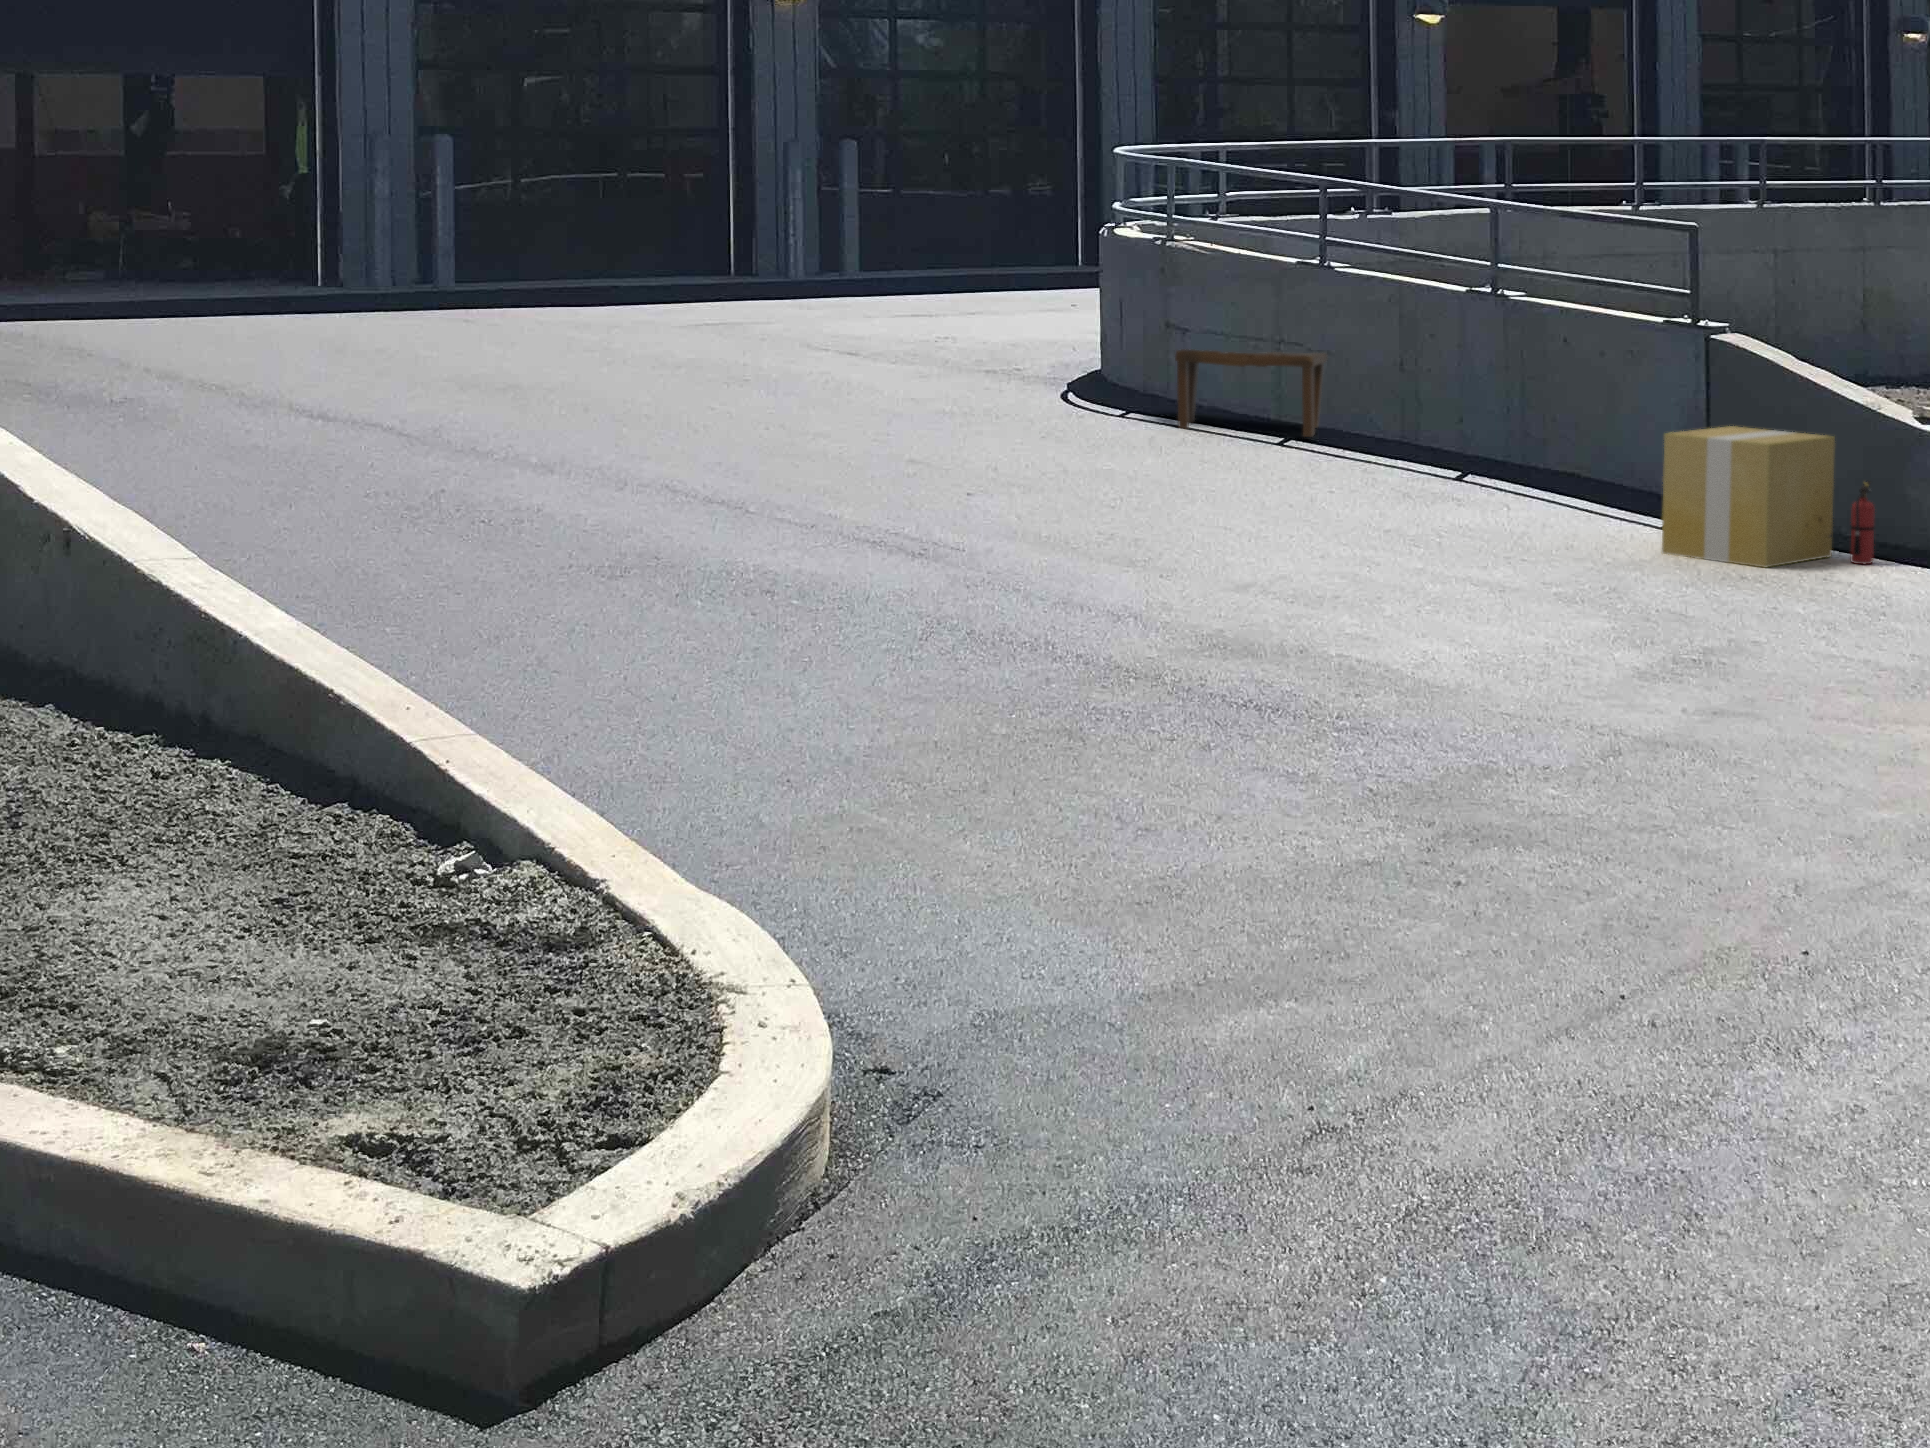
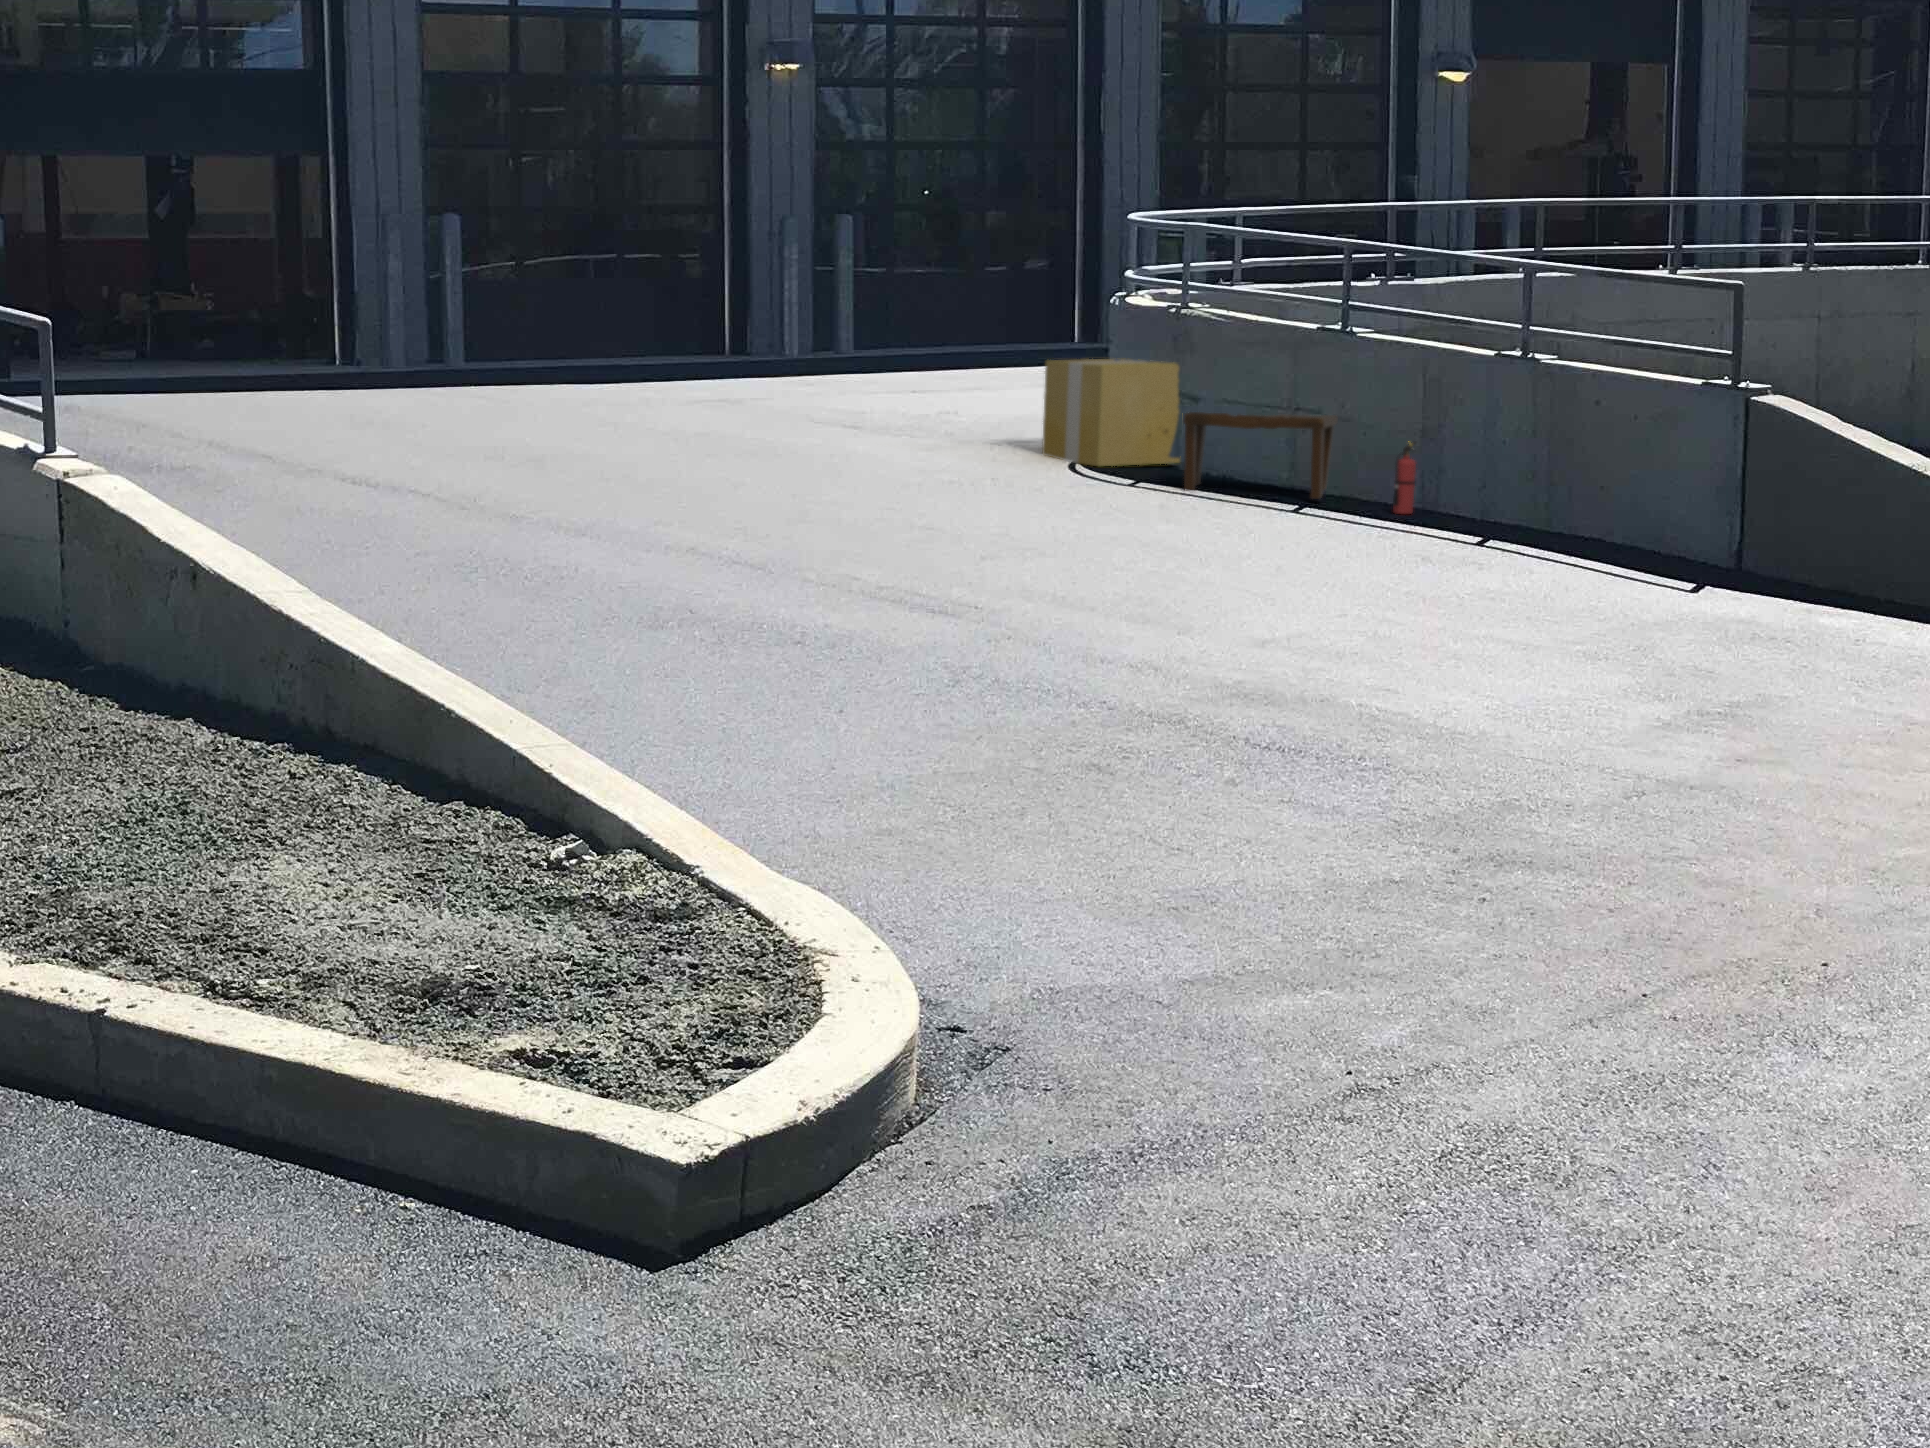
cardboard box: present [1662,426,1835,567] -> present [1042,359,1180,466]
fire extinguisher: present [1850,481,1875,564] -> present [1393,442,1416,514]

